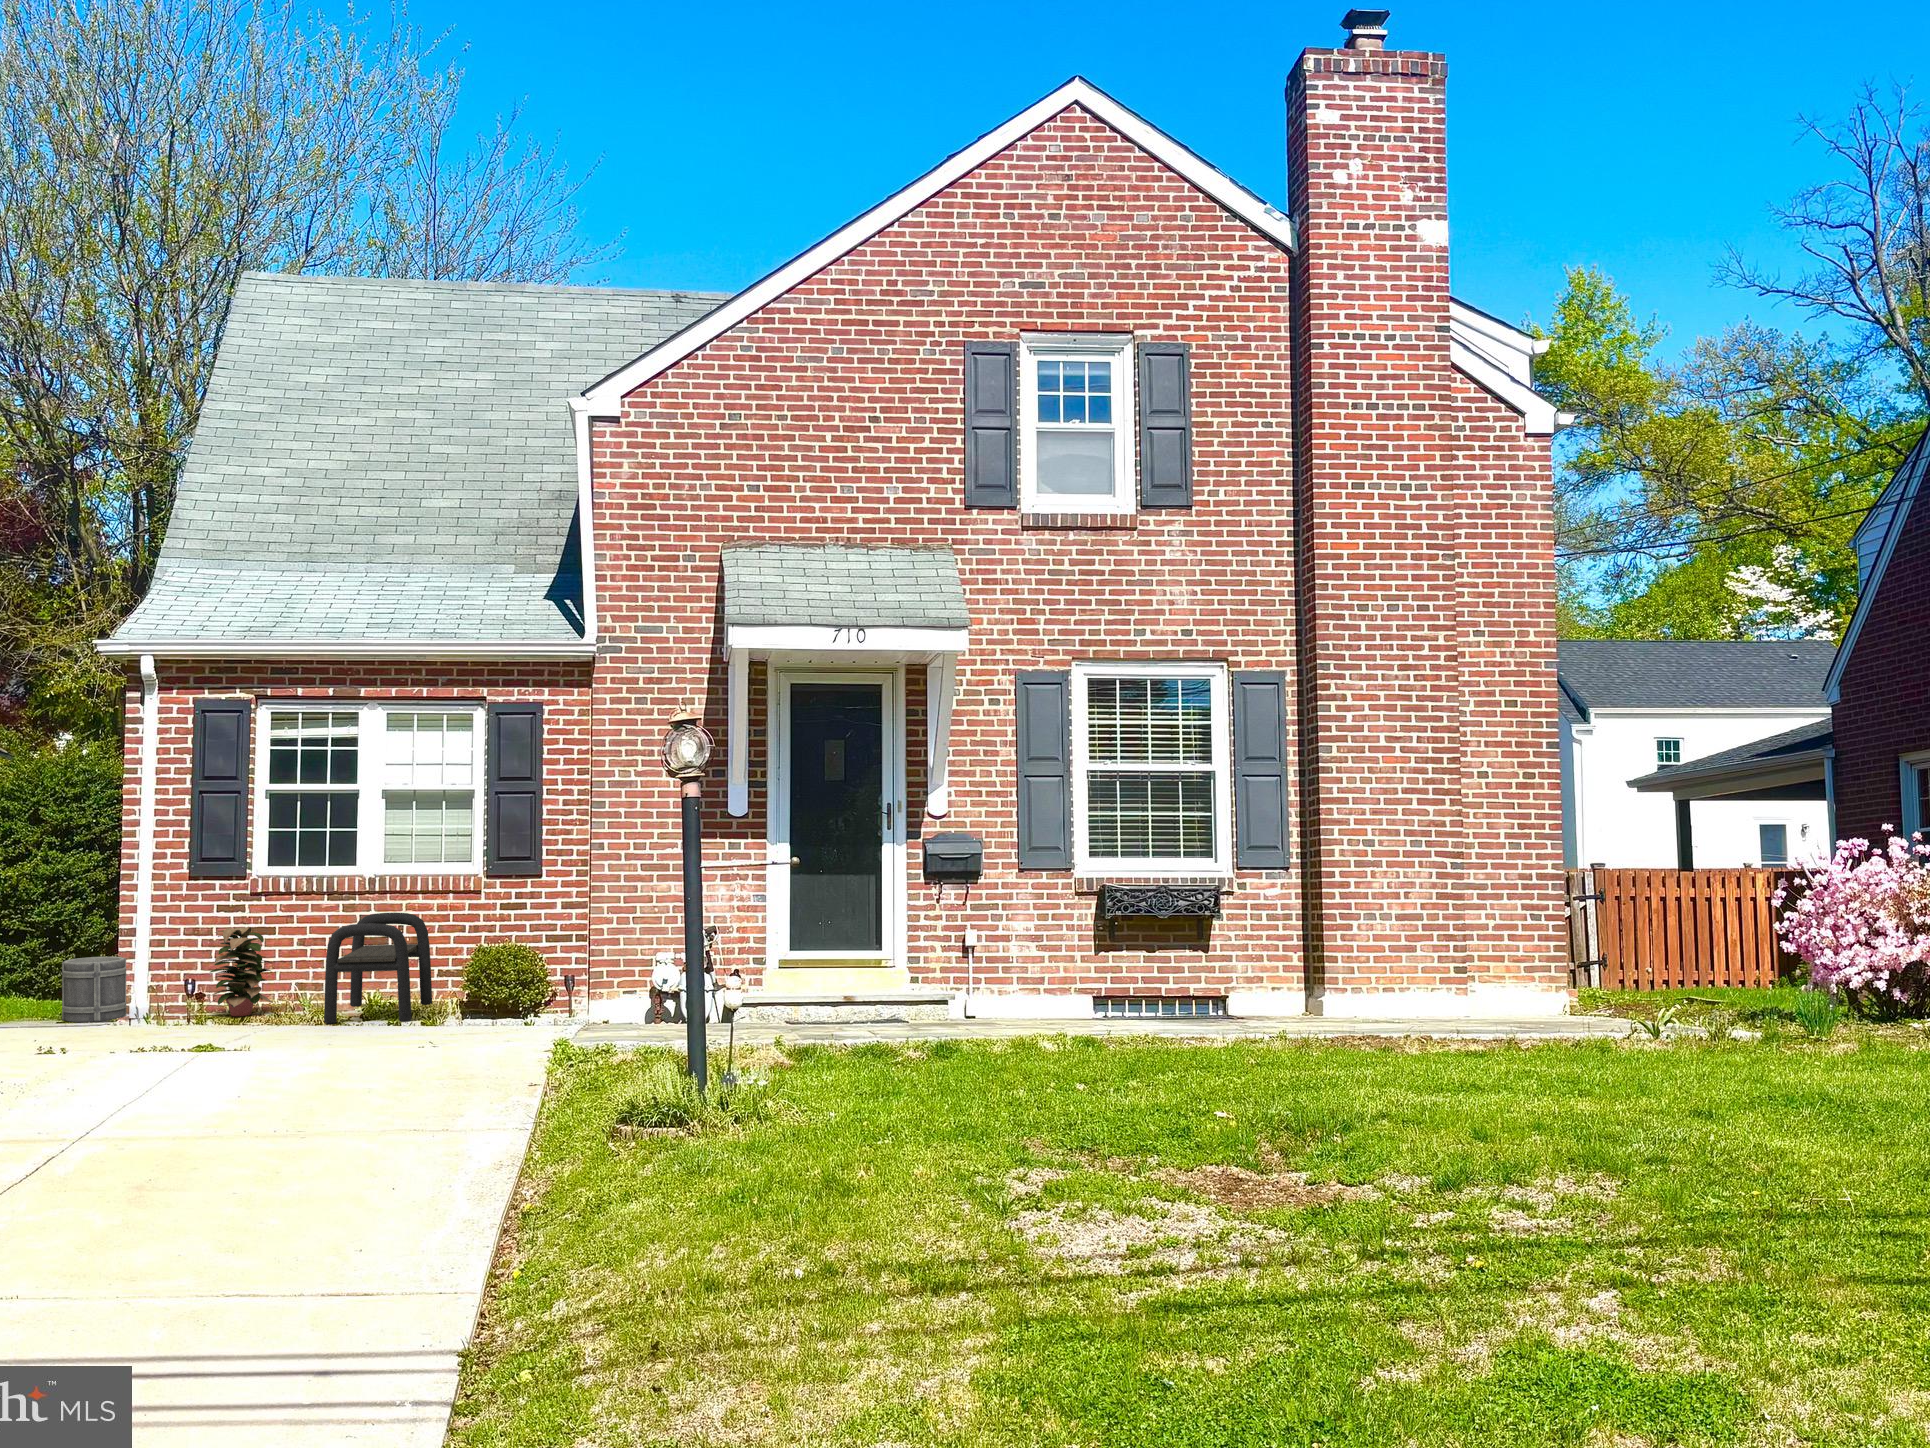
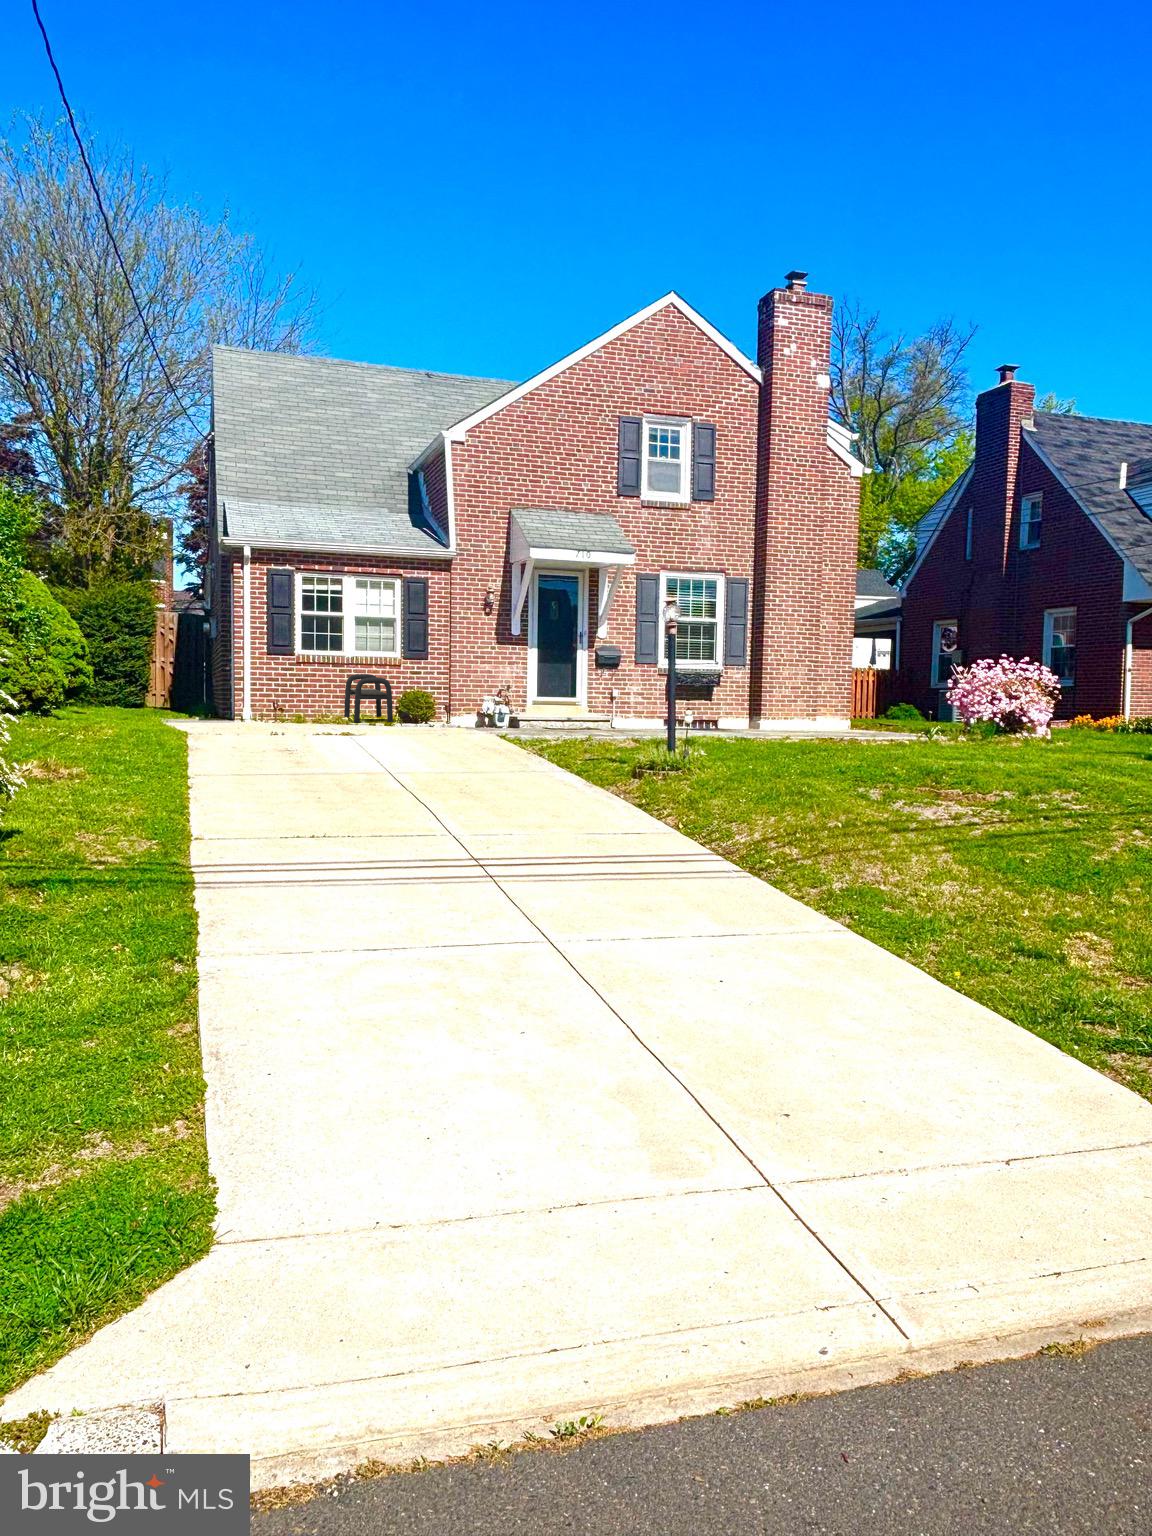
decorative plant: present [210,927,272,1016] -> none [284,679,315,720]
bucket: present [62,957,126,1022] -> none [213,692,242,722]

